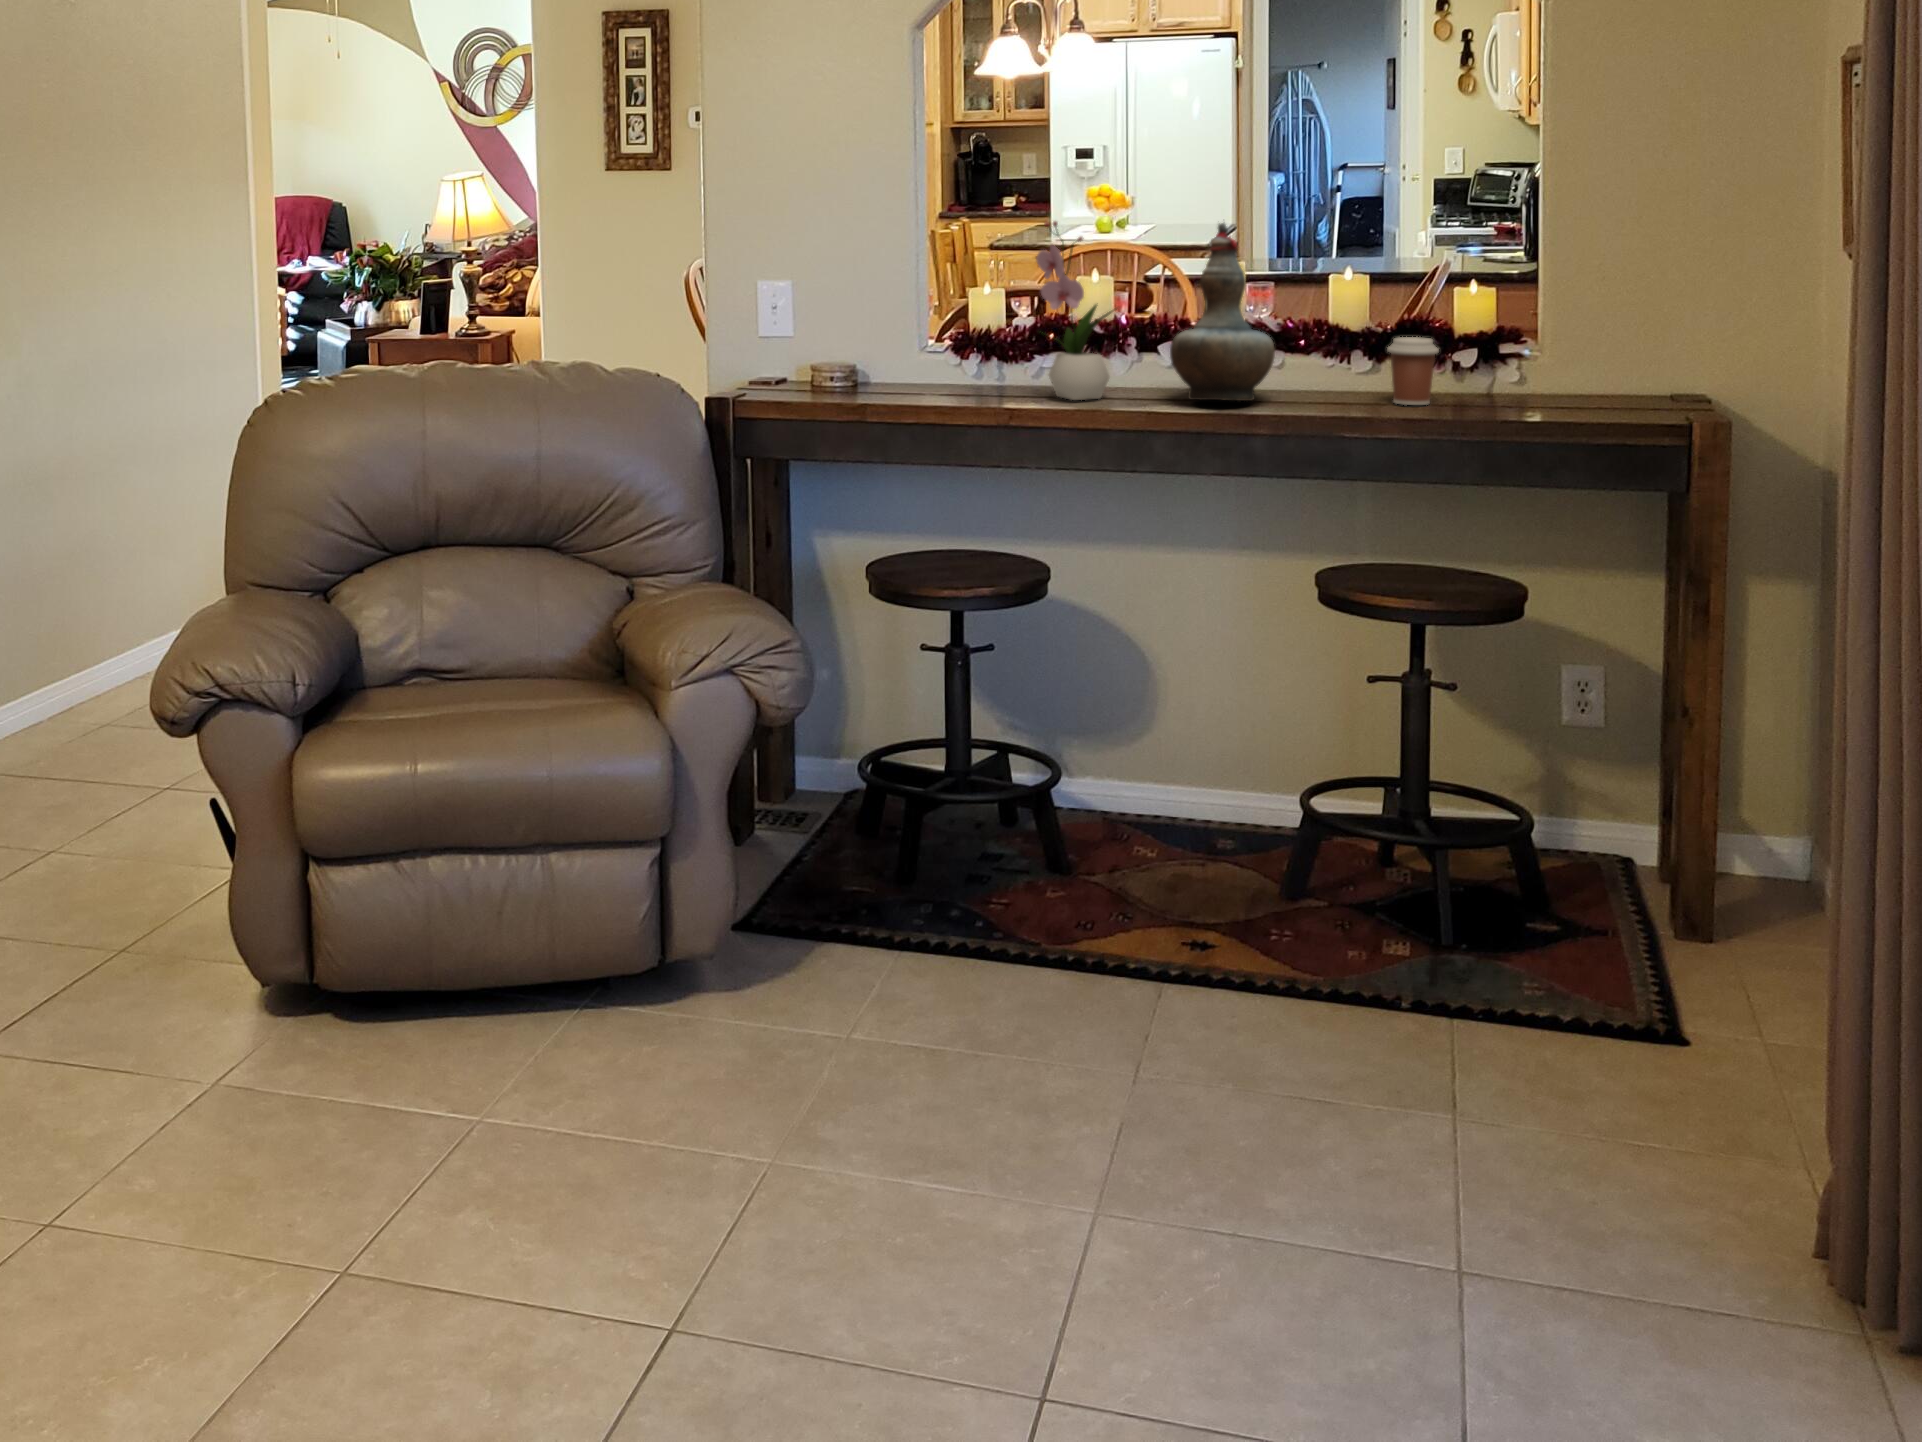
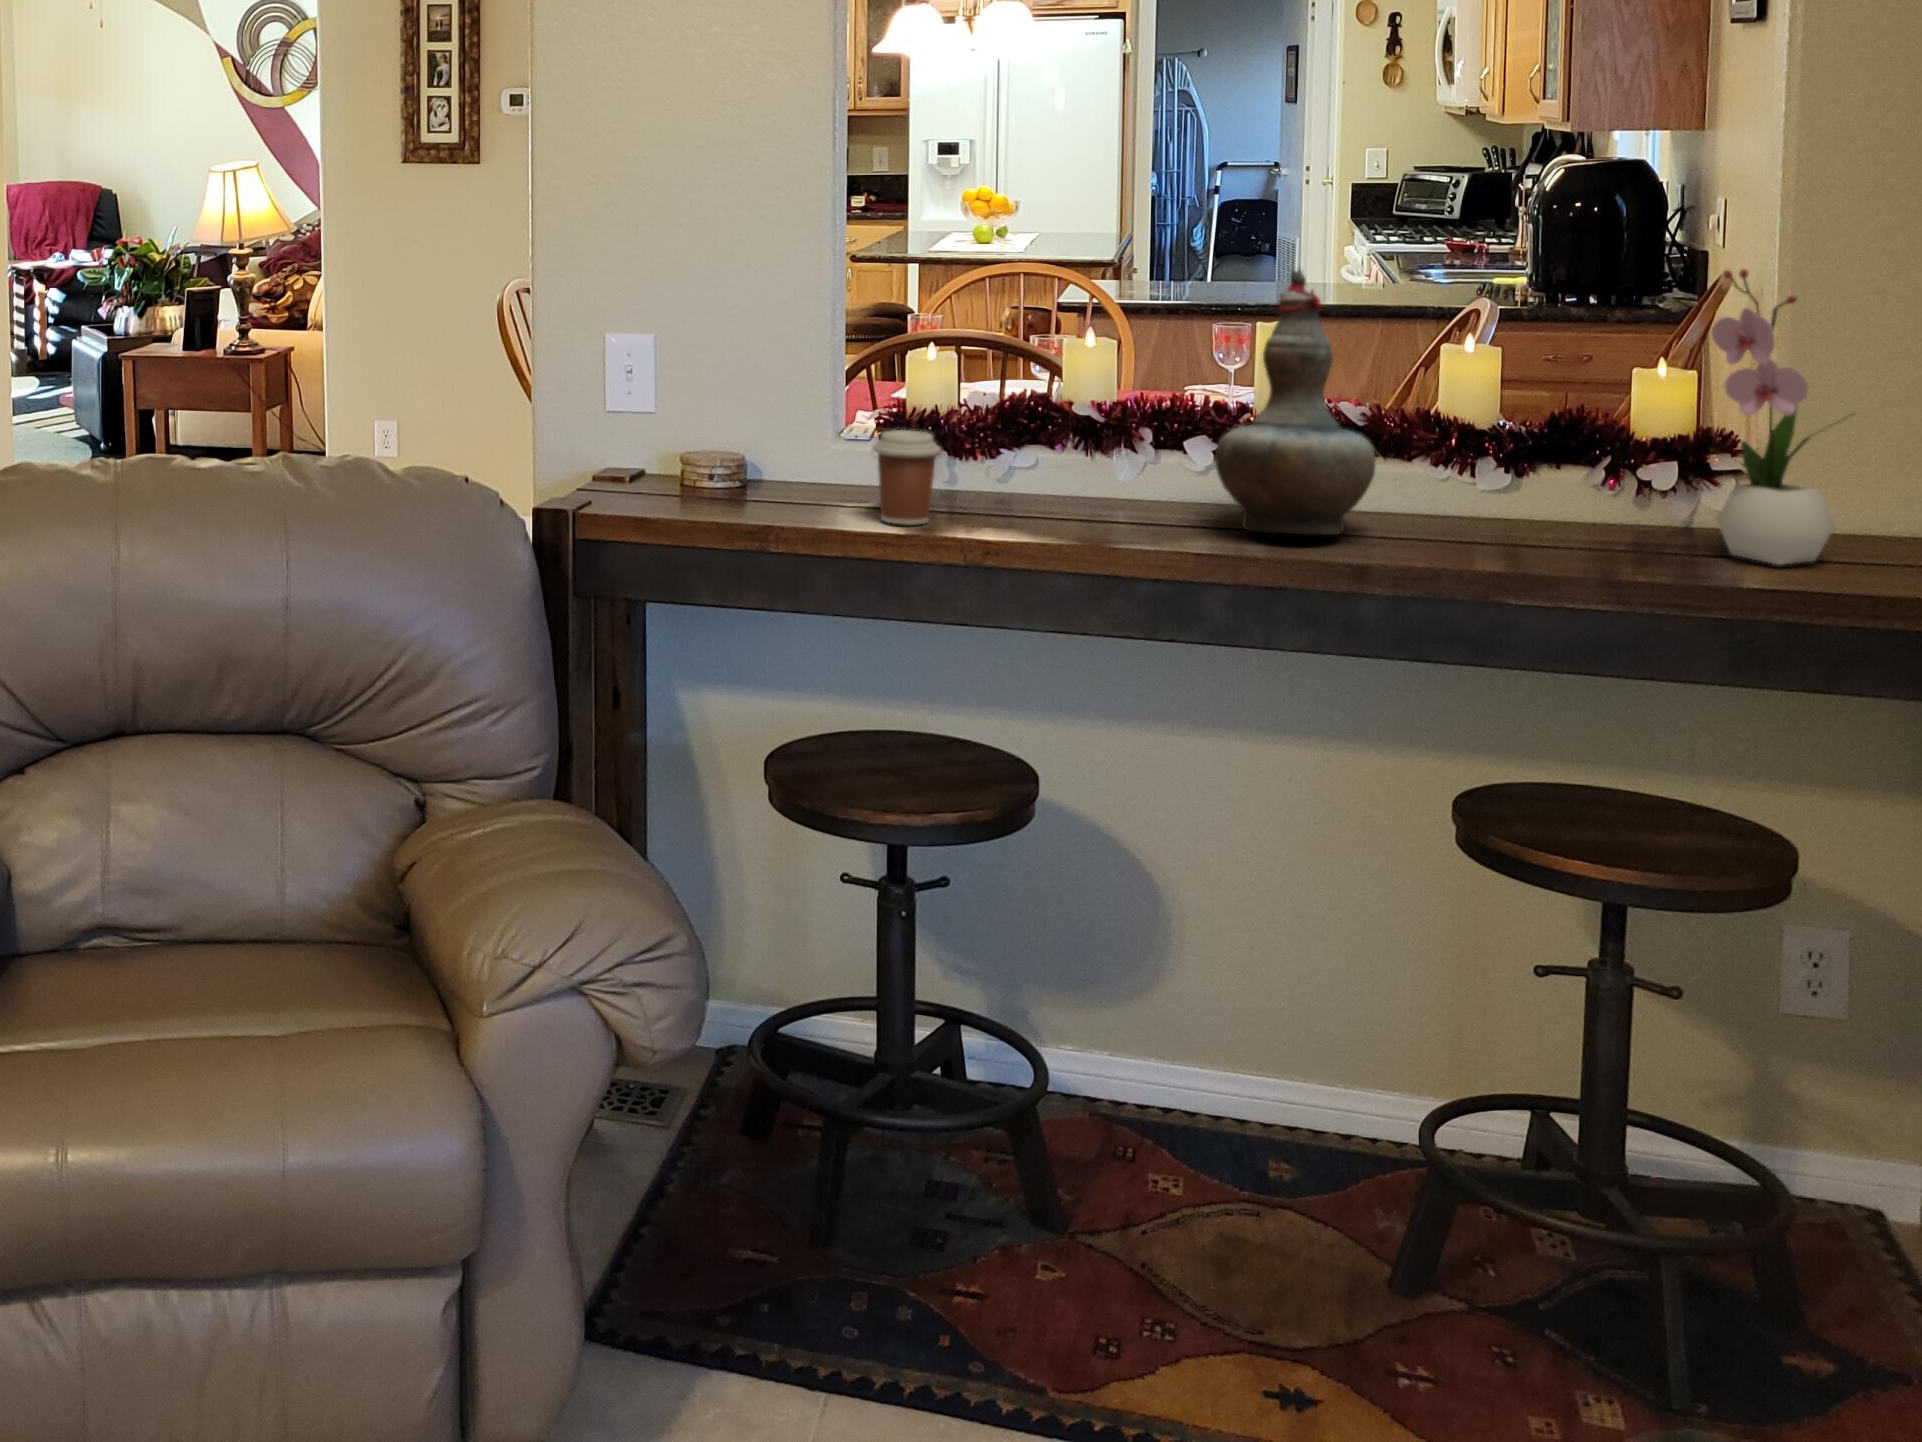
flower arrangement: present [1036,221,1115,400] -> present [1711,269,1834,565]
coffee cup: present [1387,337,1439,405] -> present [873,430,941,525]

